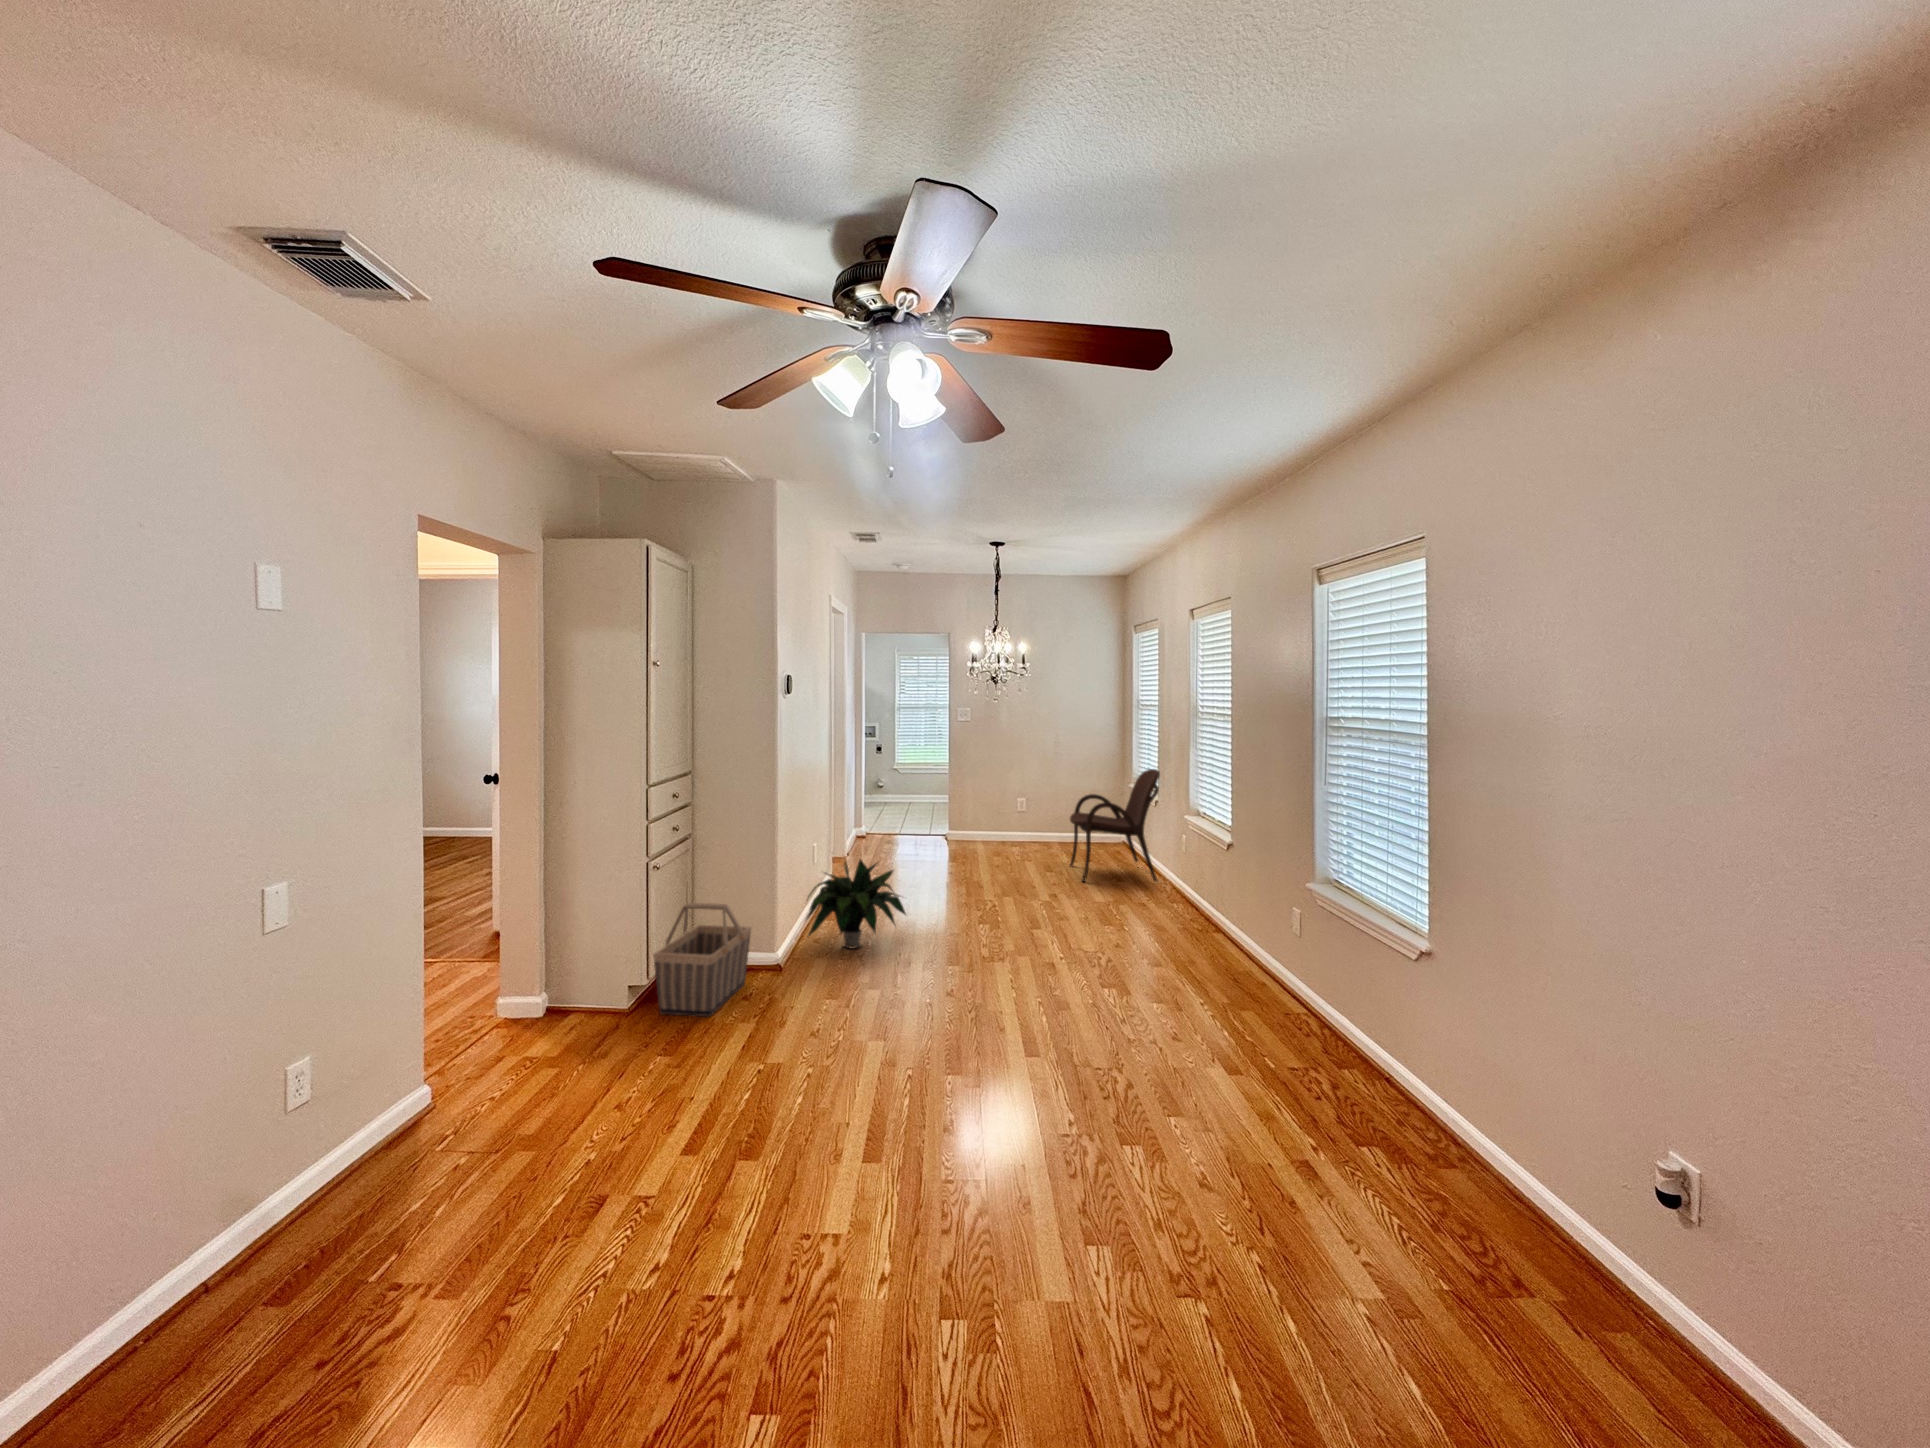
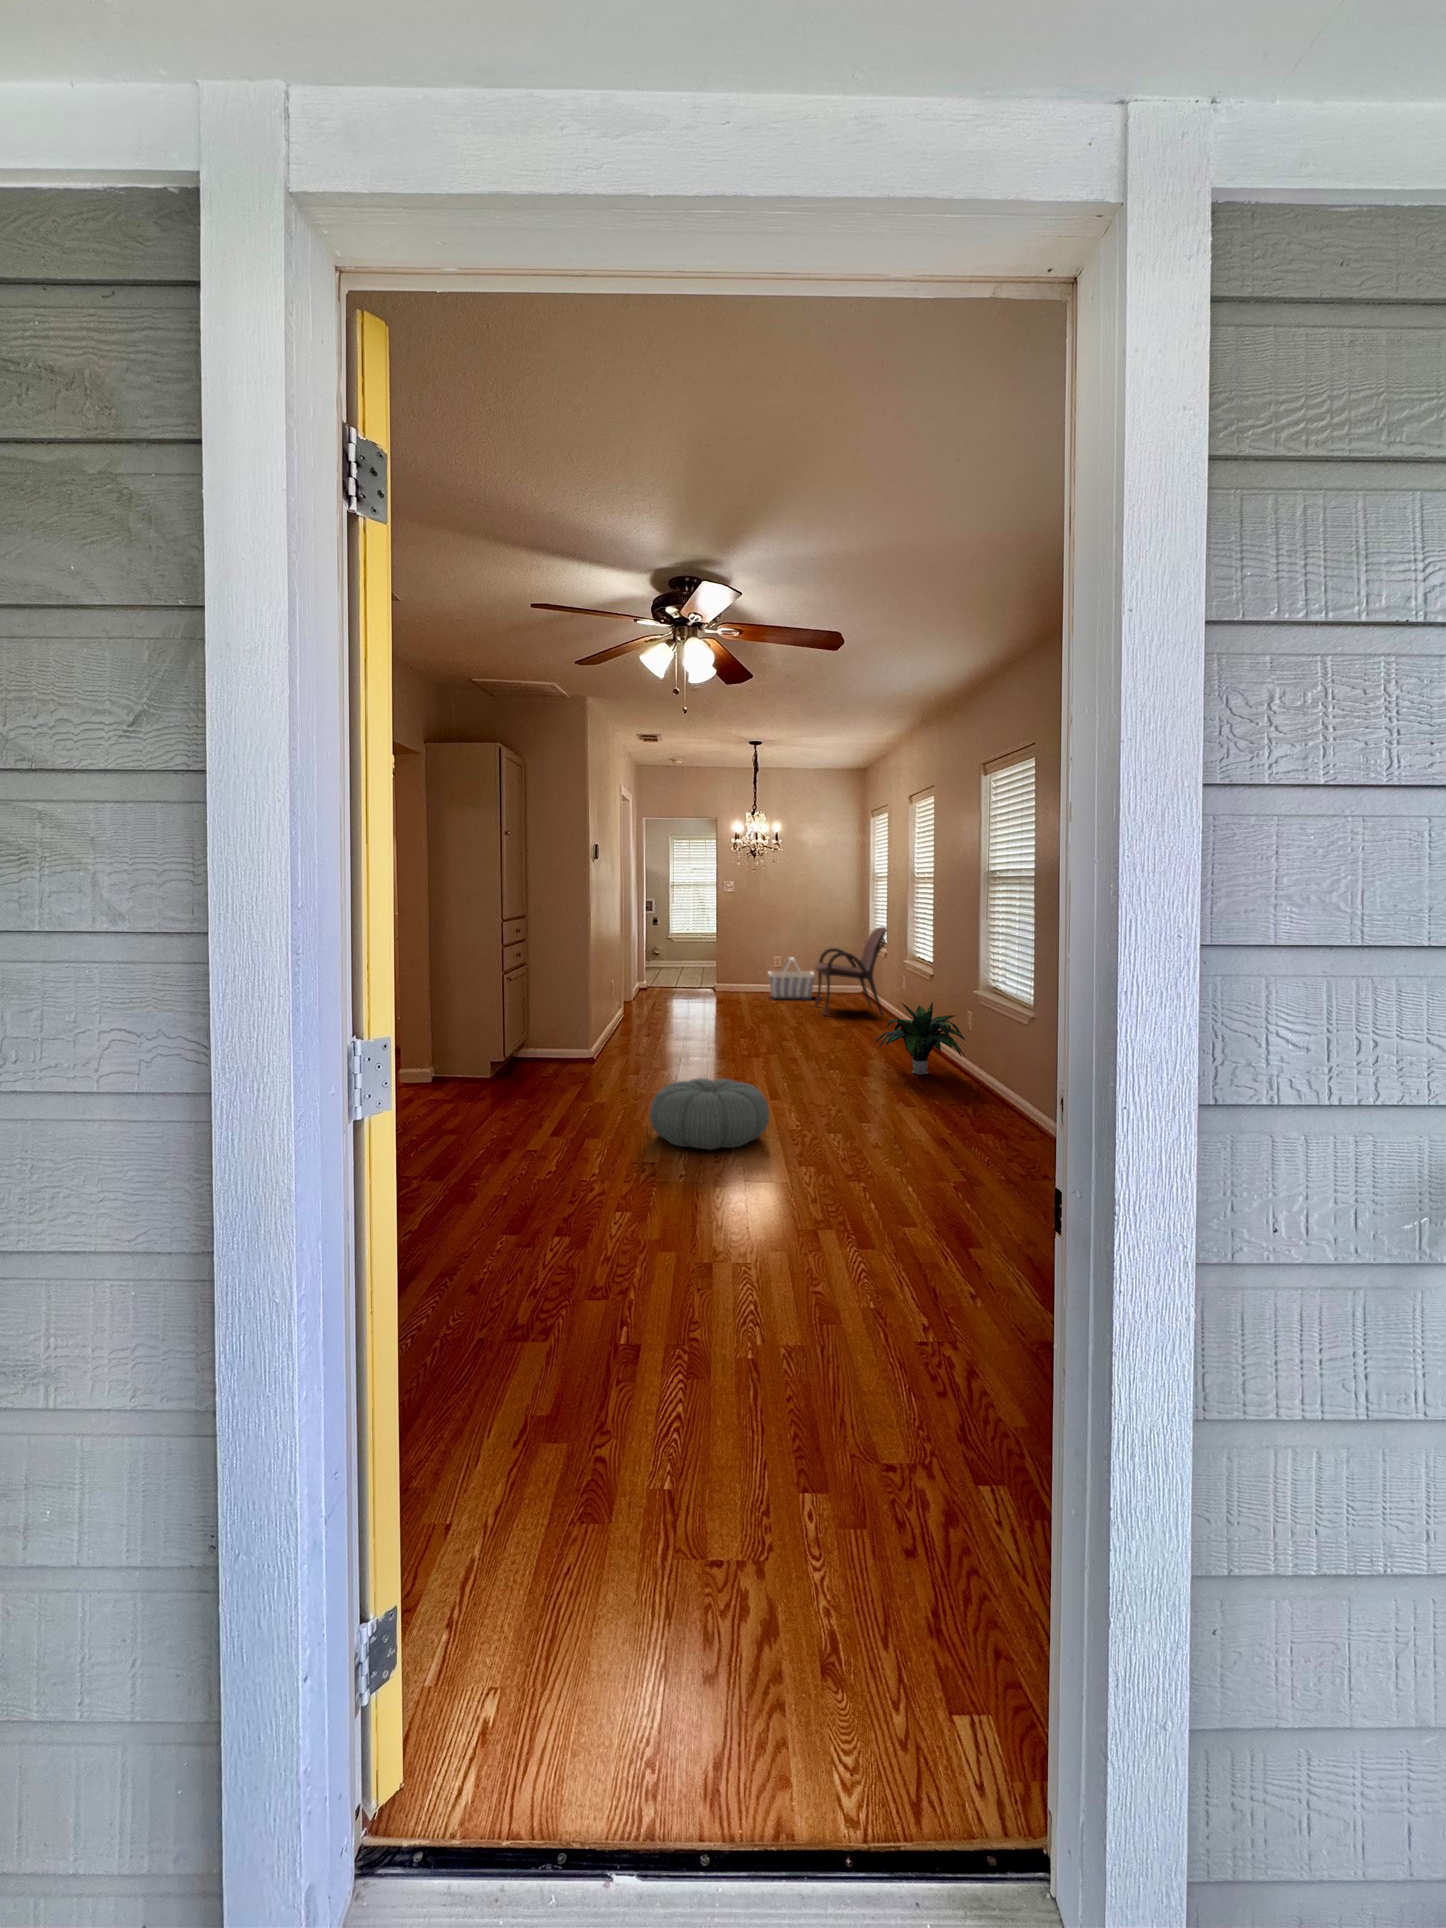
potted plant: present [806,860,906,948] -> present [874,1002,966,1075]
basket: present [653,903,751,1016] -> present [769,958,815,999]
pouf: none [839,1051,1031,1199] -> present [650,1078,769,1150]

